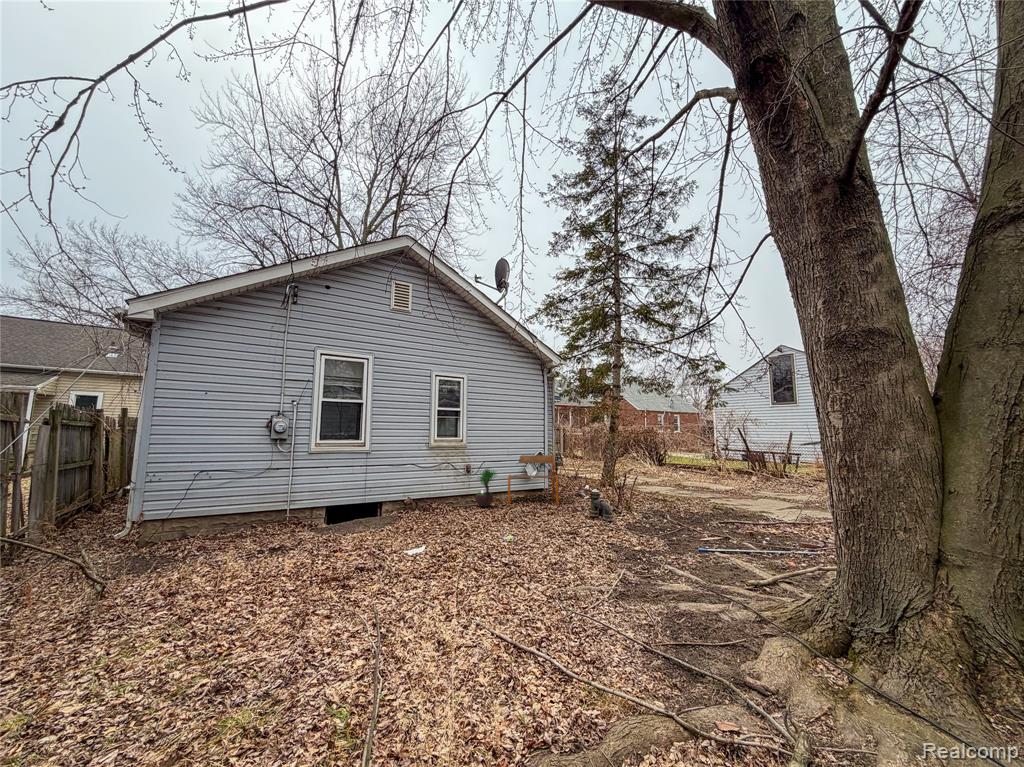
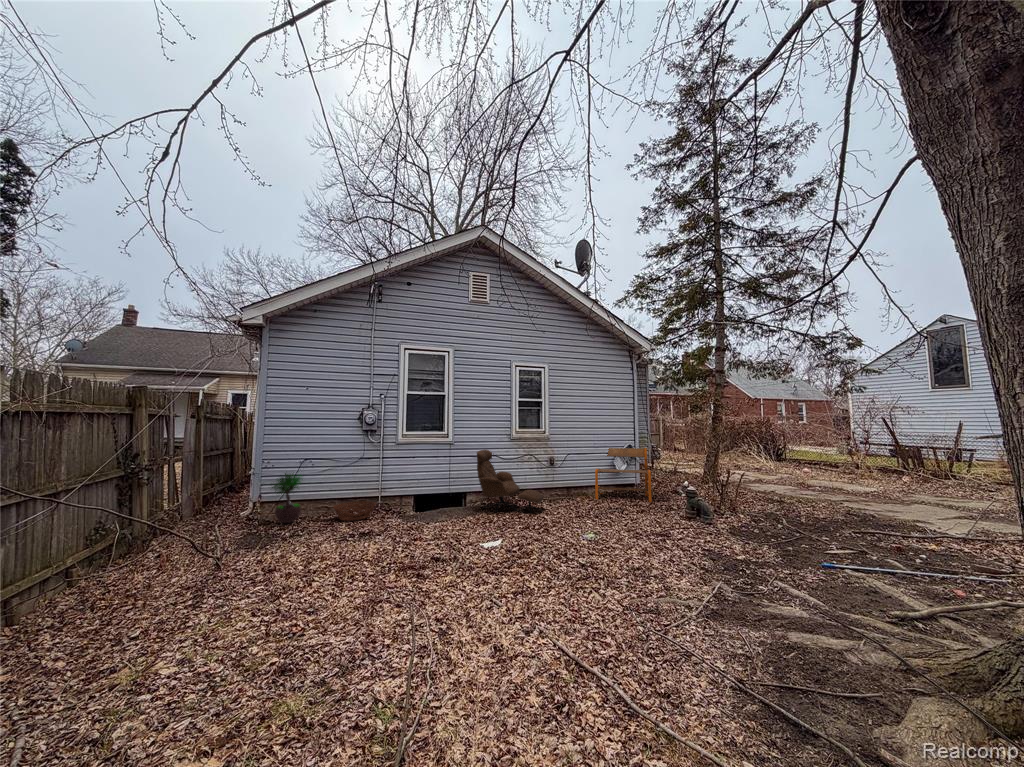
lounge chair: none [395,458,460,521] -> present [477,449,543,513]
potted tree: present [475,469,496,507] -> present [272,473,302,523]
basket: none [234,515,285,537] -> present [333,501,376,521]

